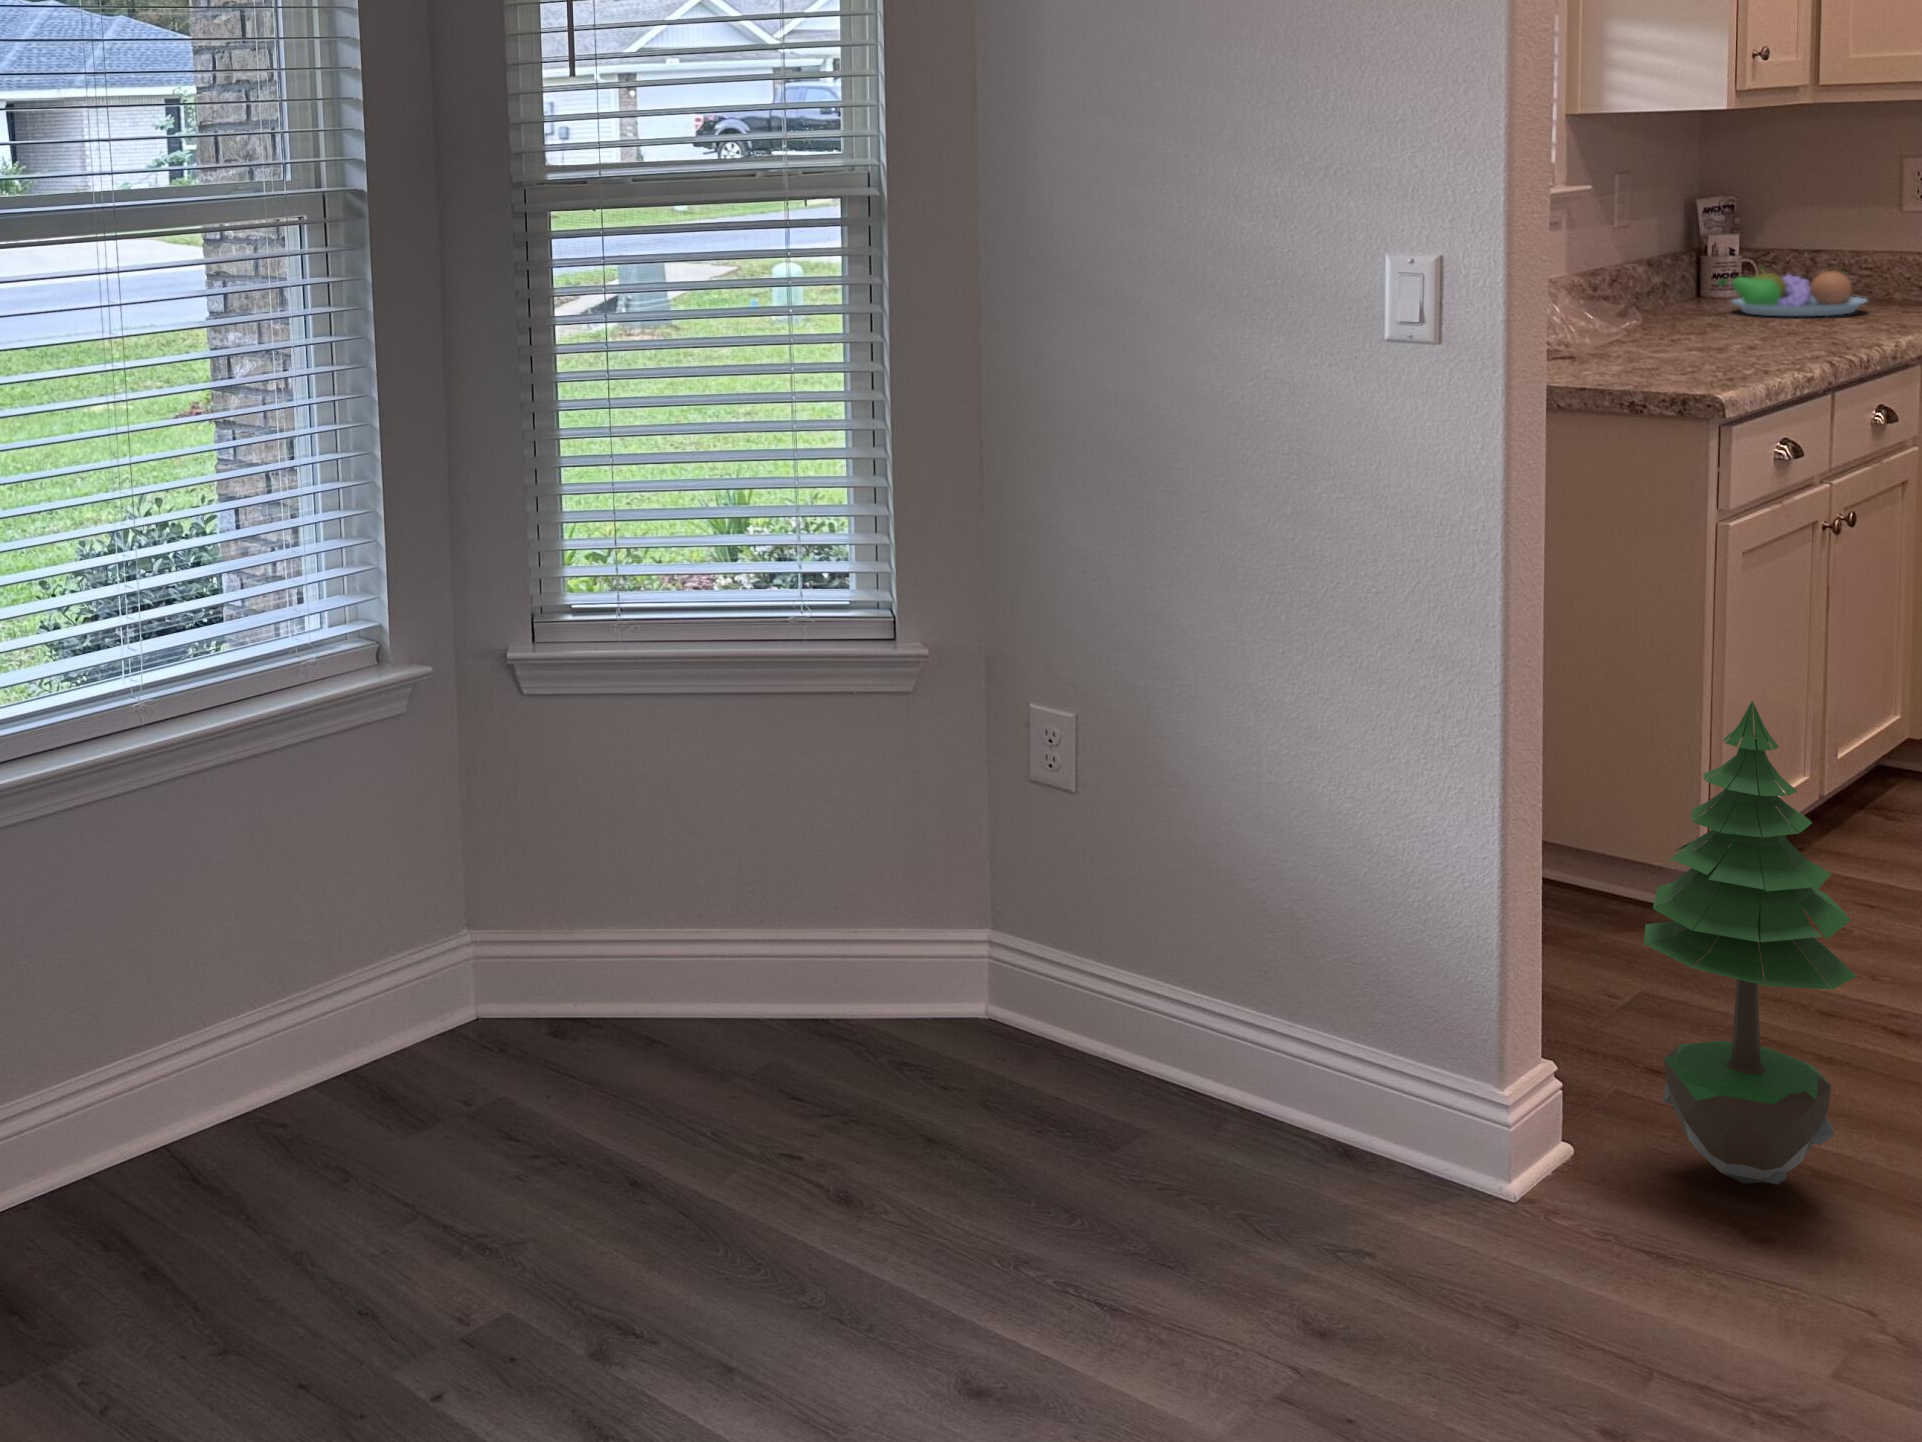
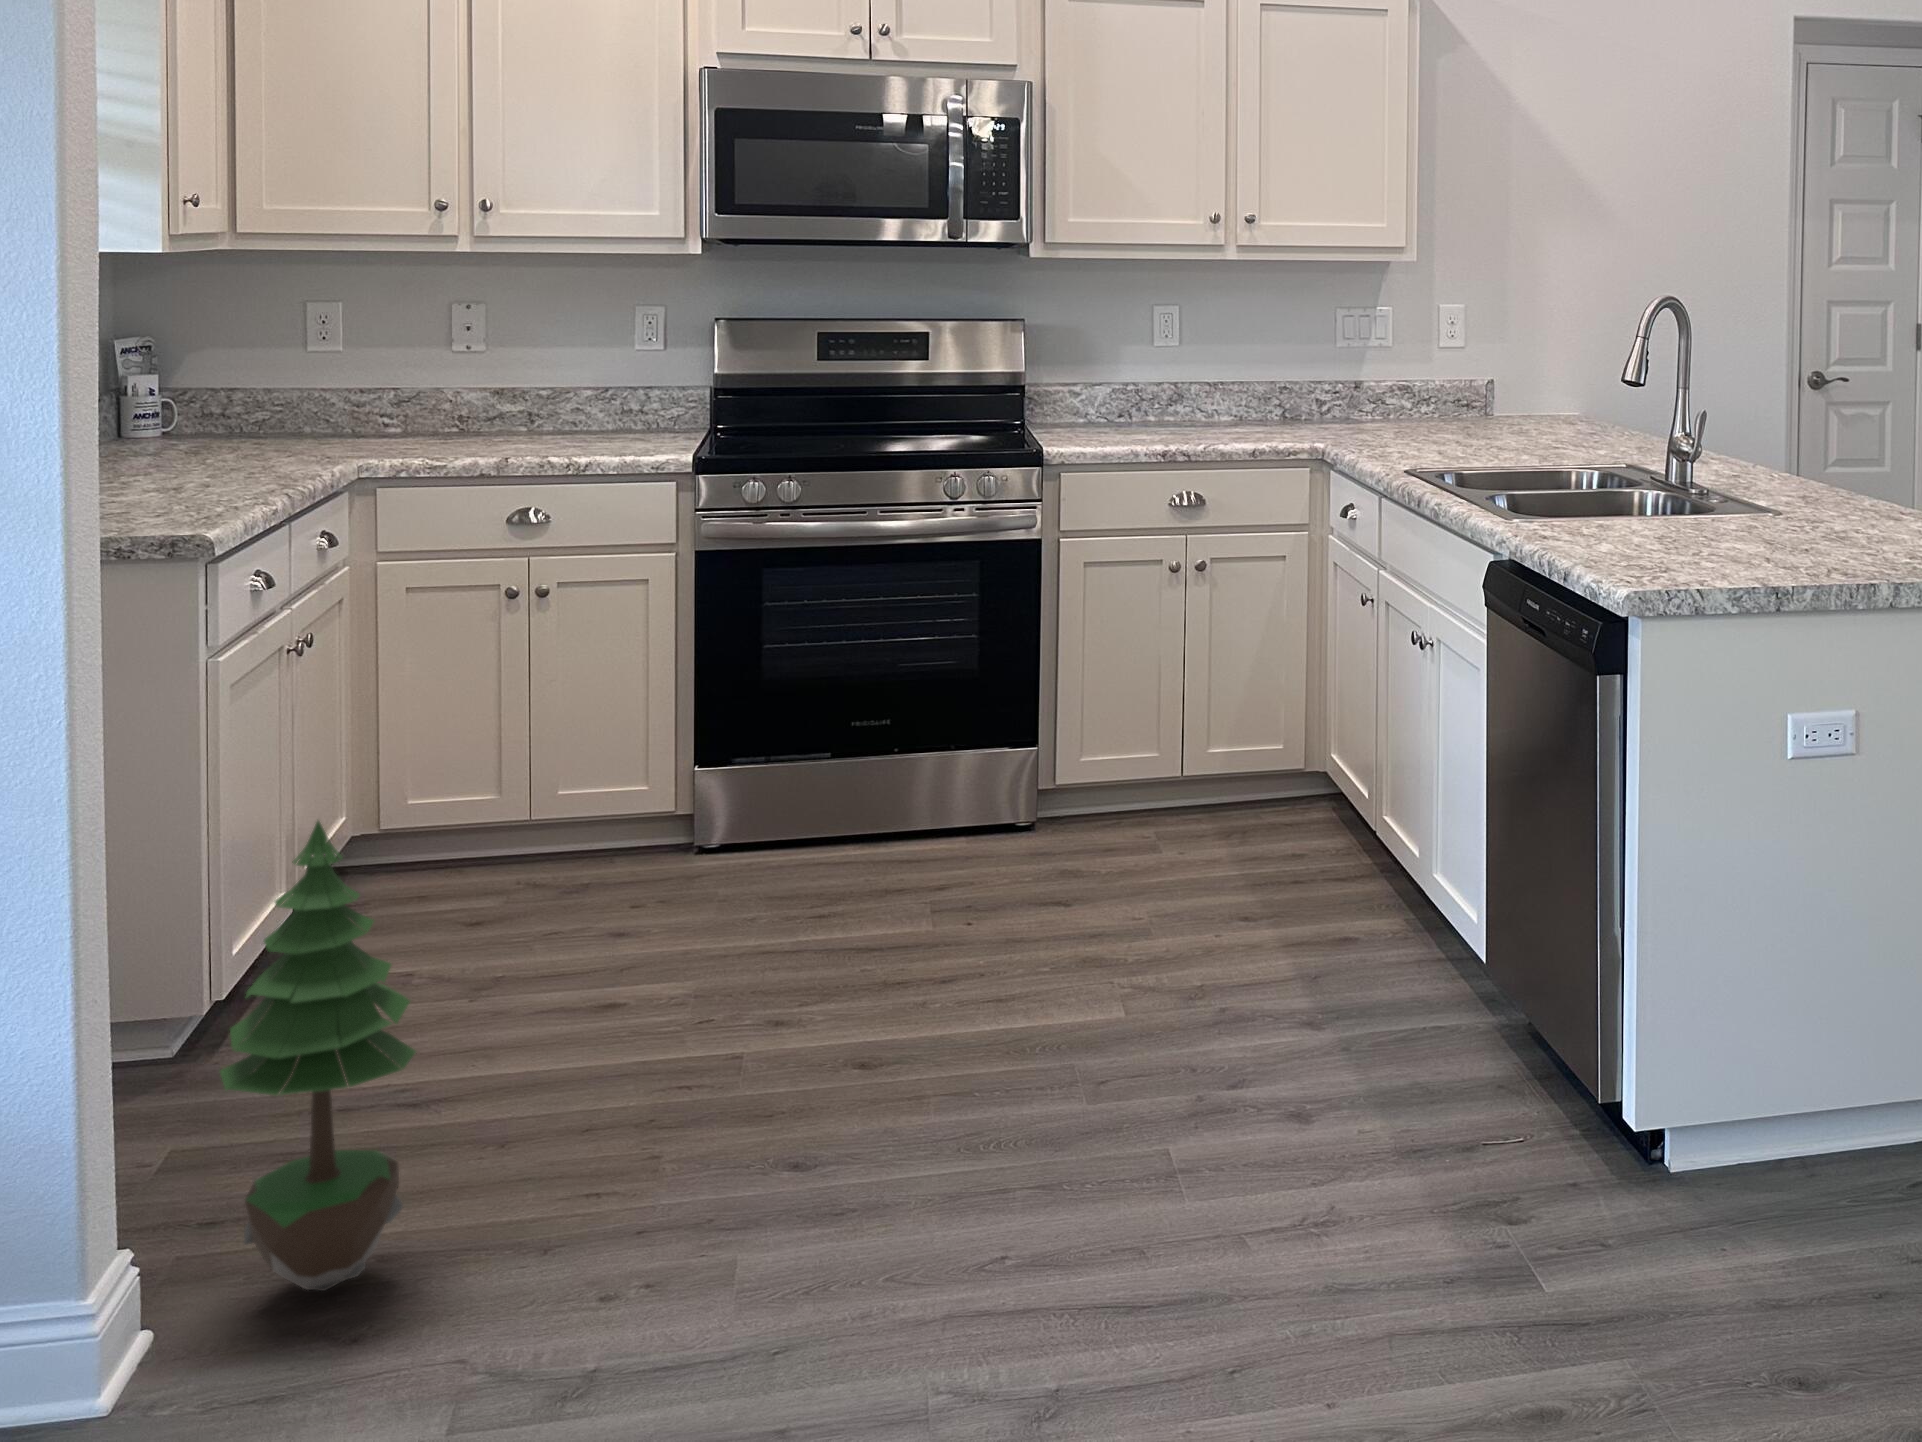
fruit bowl: present [1718,267,1867,316] -> none [148,404,289,453]

